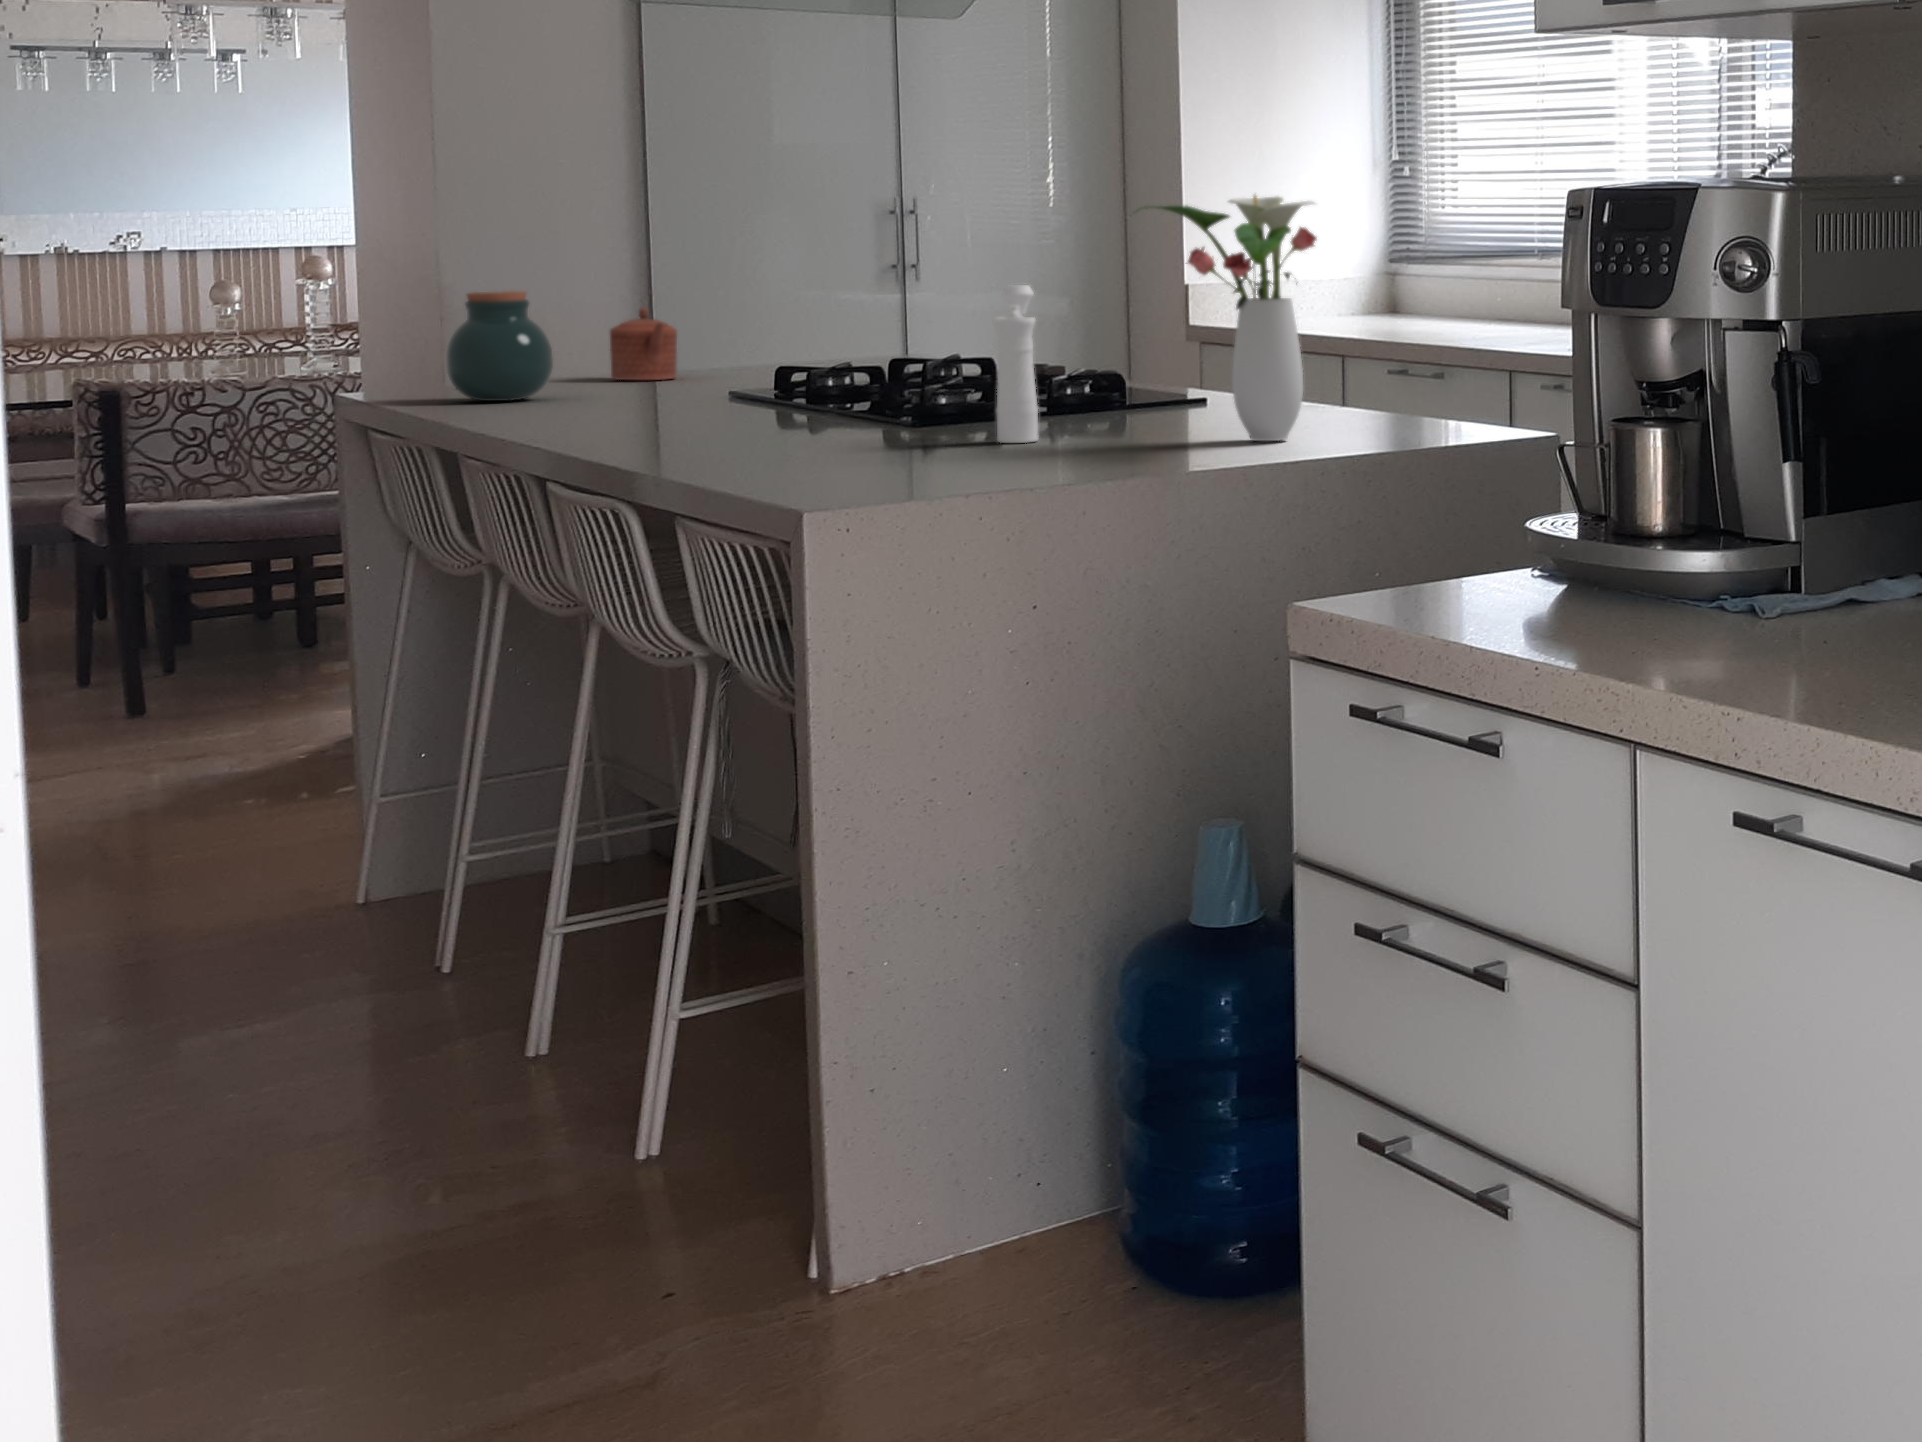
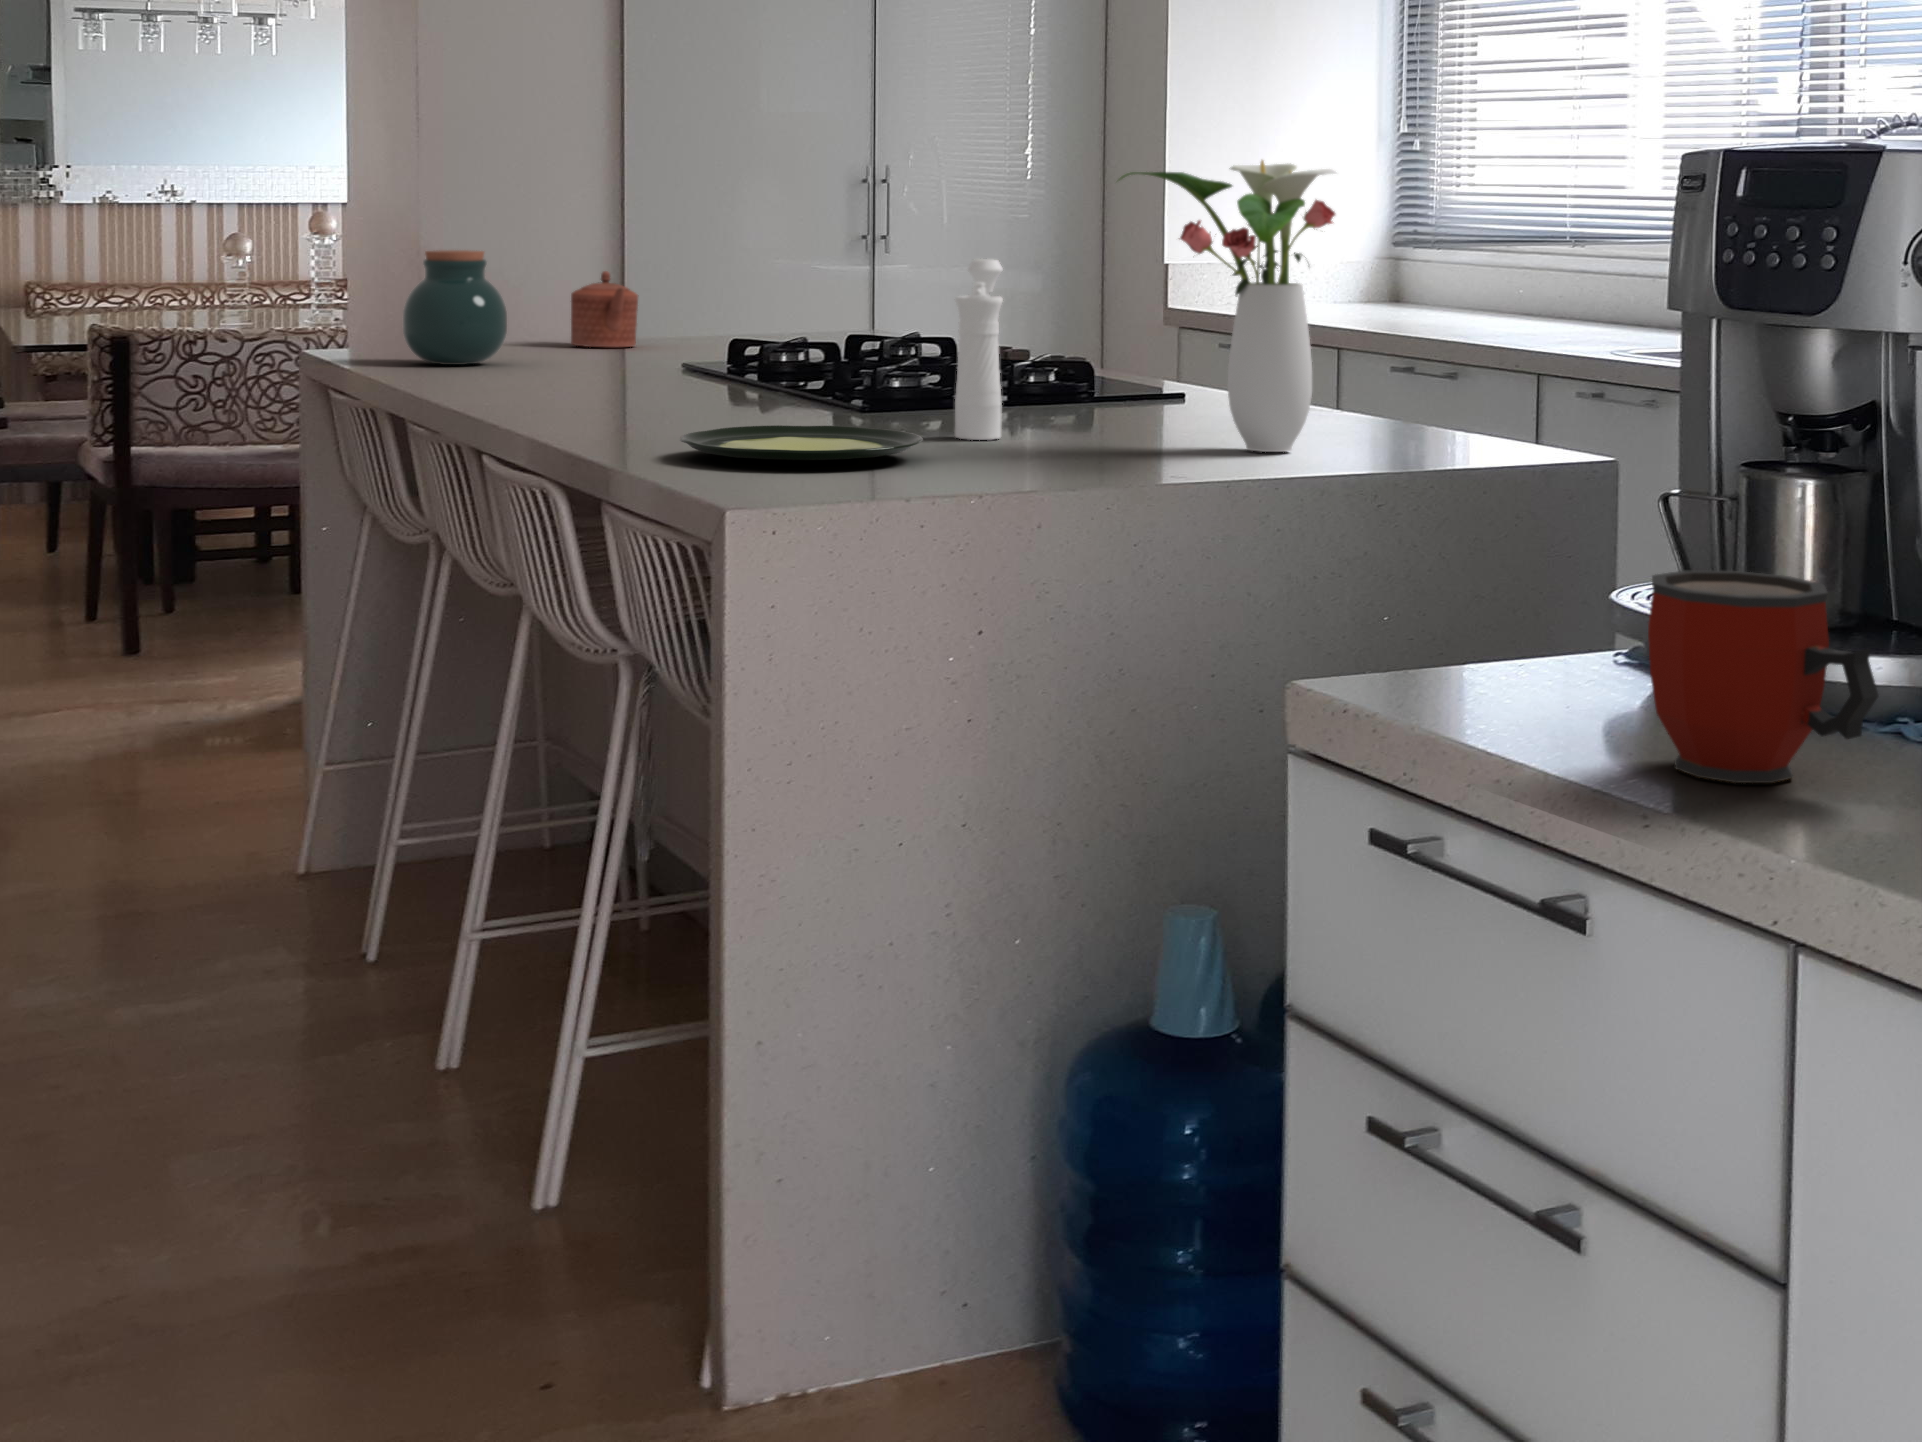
plate: none [752,435,972,464] -> present [680,425,923,460]
mug: none [1539,497,1696,648] -> present [1648,570,1879,783]

